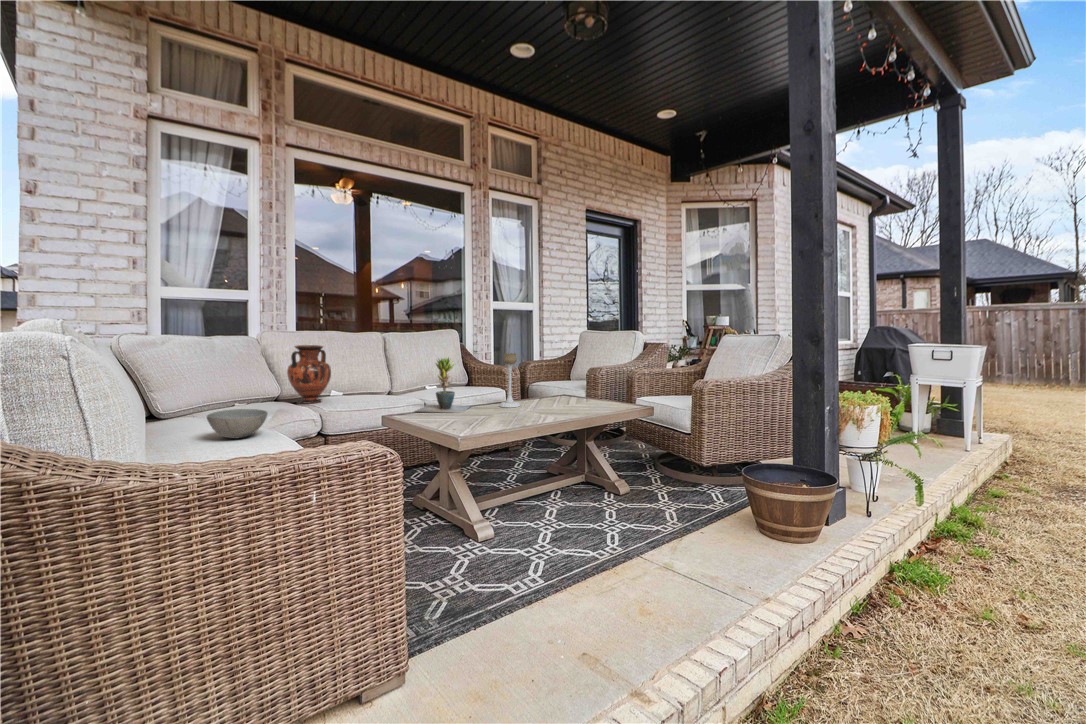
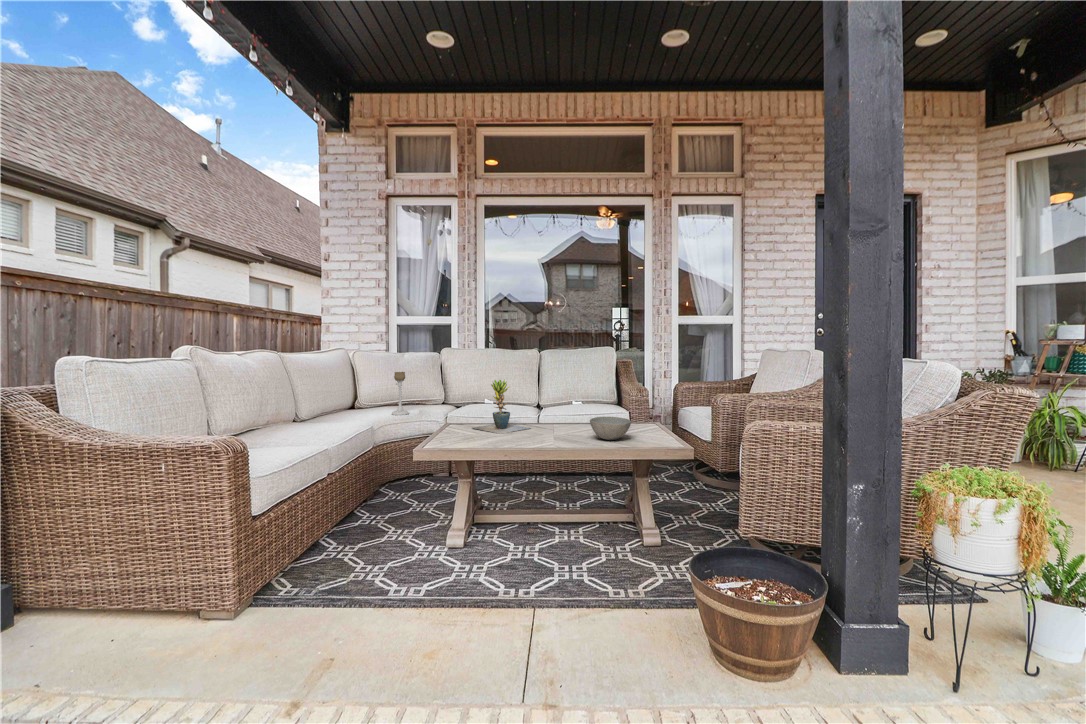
vase: present [287,345,331,404] -> none [426,364,459,413]
candle holder: present [499,353,521,408] -> present [392,372,409,415]
bowl: present [207,409,267,439] -> present [590,417,631,440]

